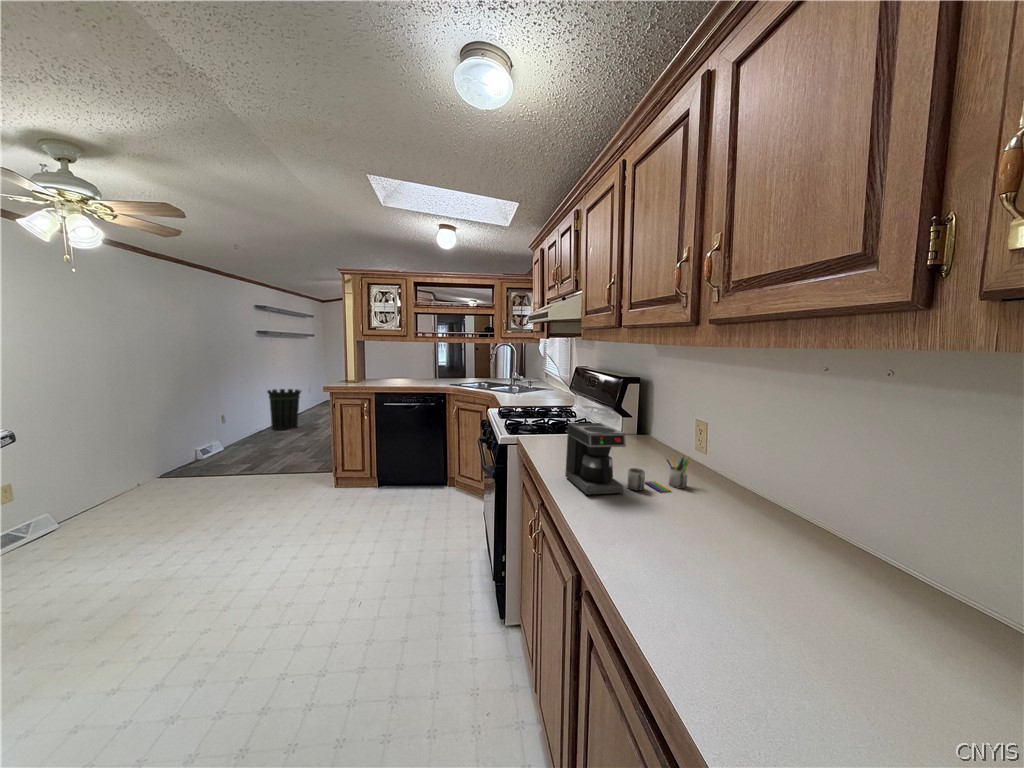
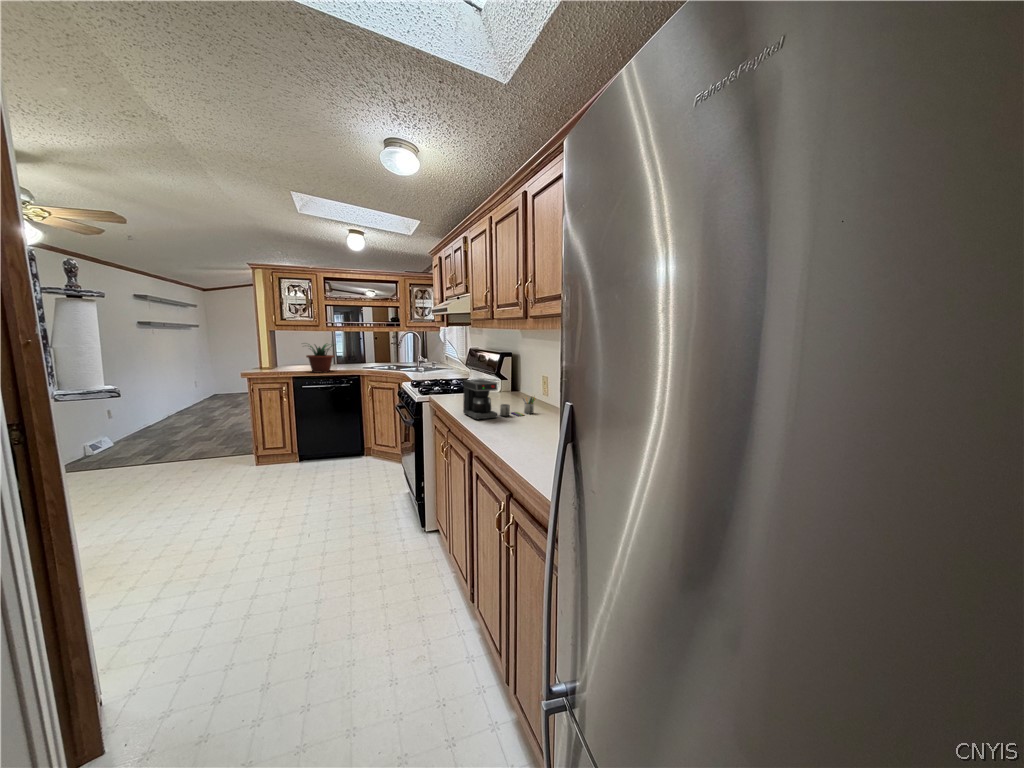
potted plant: none [386,355,423,389] -> present [306,344,334,372]
waste bin: present [267,389,301,430] -> none [157,380,199,422]

